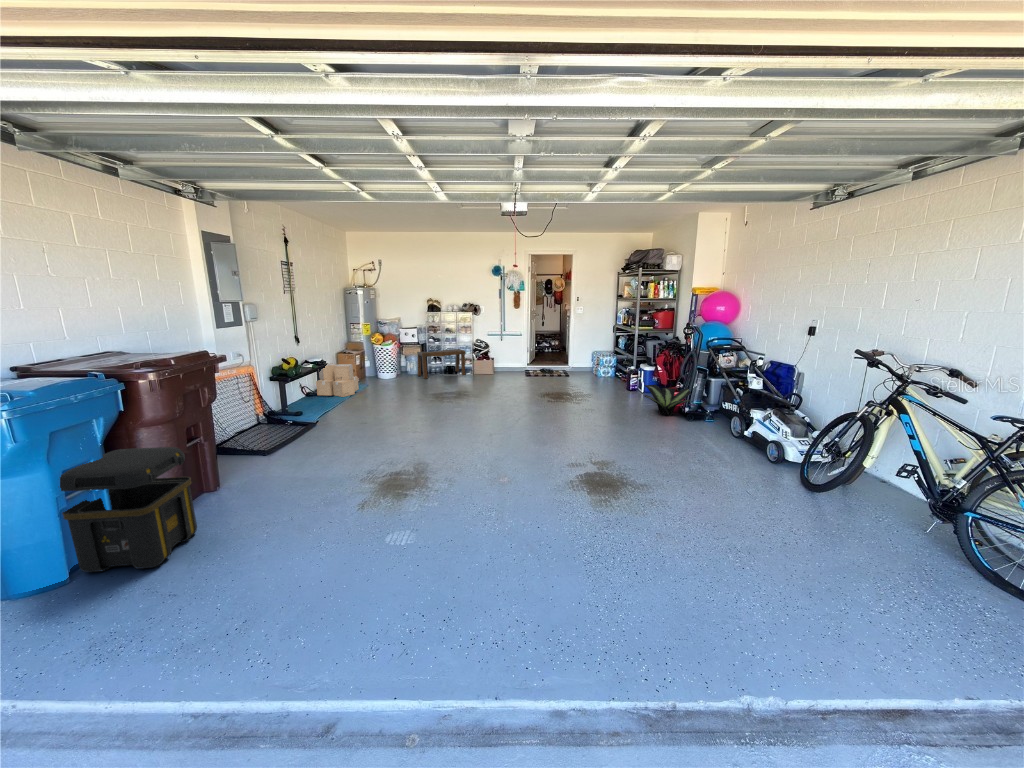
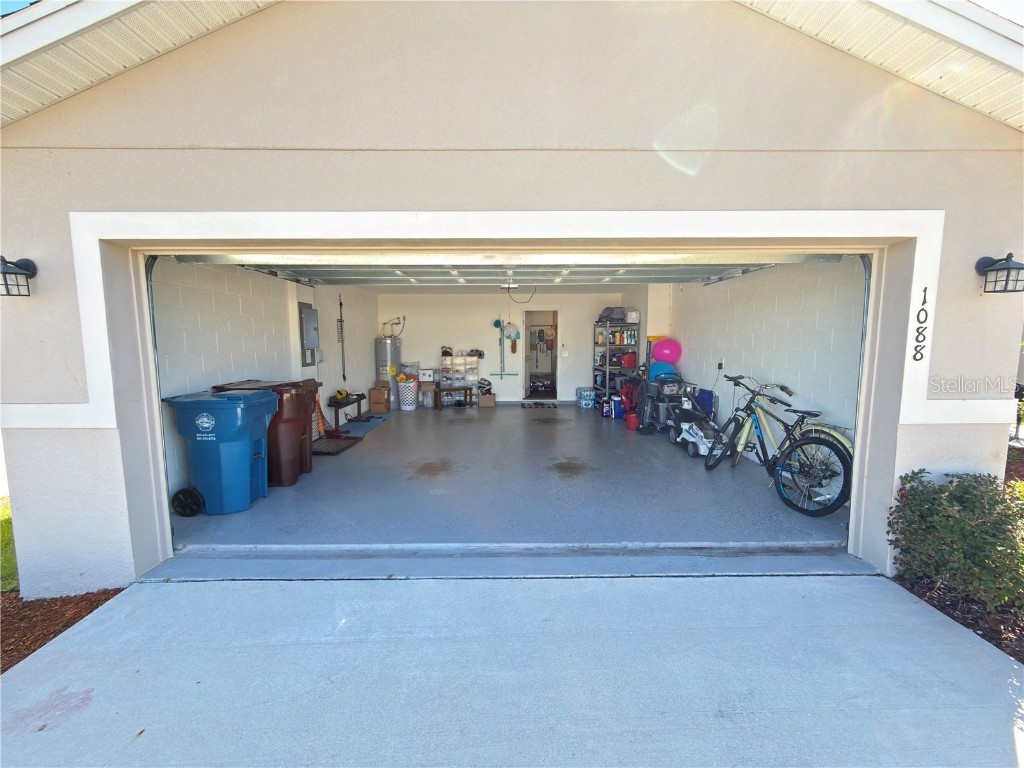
cardboard box: present [316,363,359,397] -> none [357,397,389,422]
potted plant: present [645,385,691,416] -> none [609,410,651,432]
toolbox: present [60,447,197,572] -> none [258,436,319,506]

